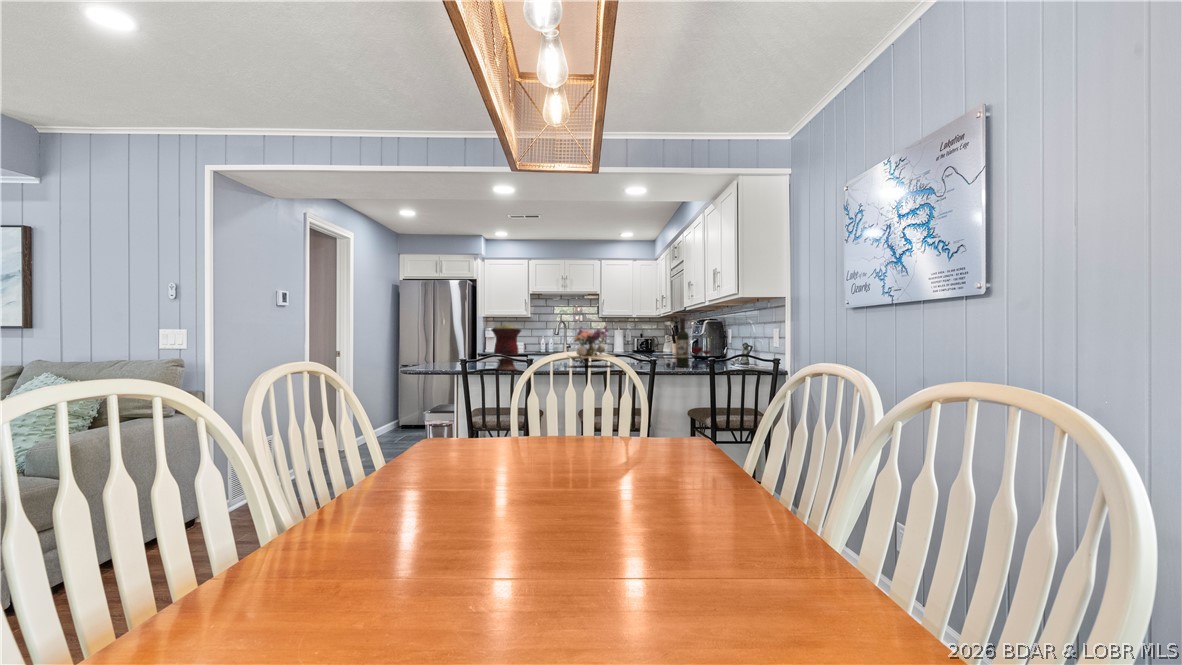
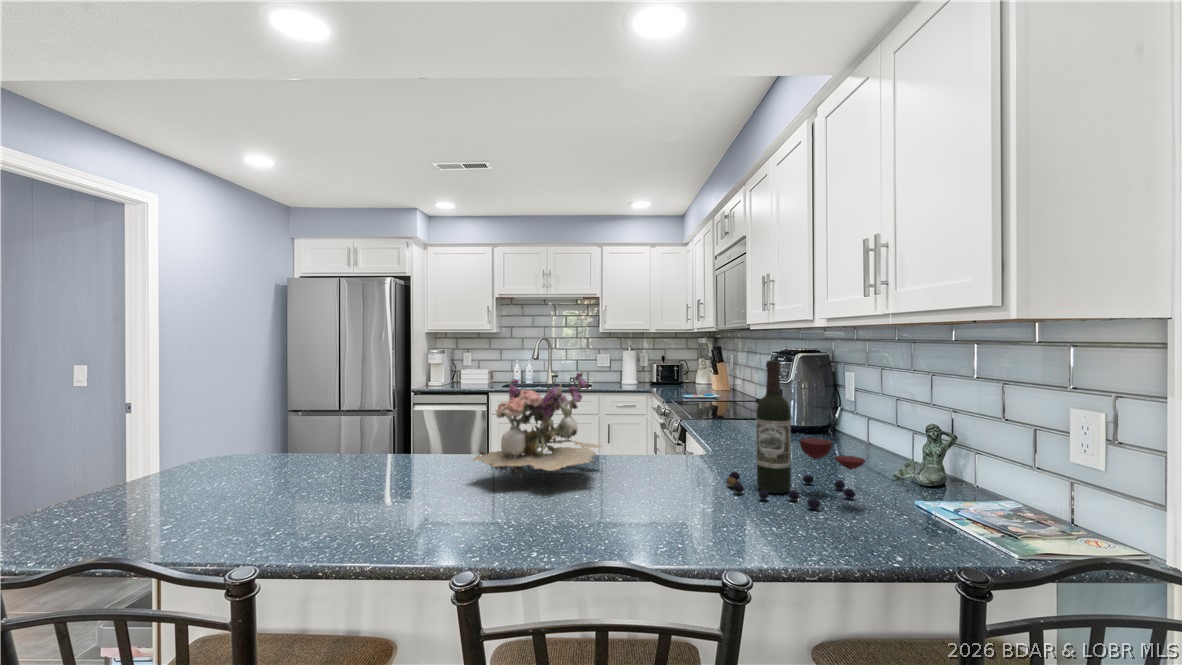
vase: present [492,324,521,370] -> none [236,386,333,527]

